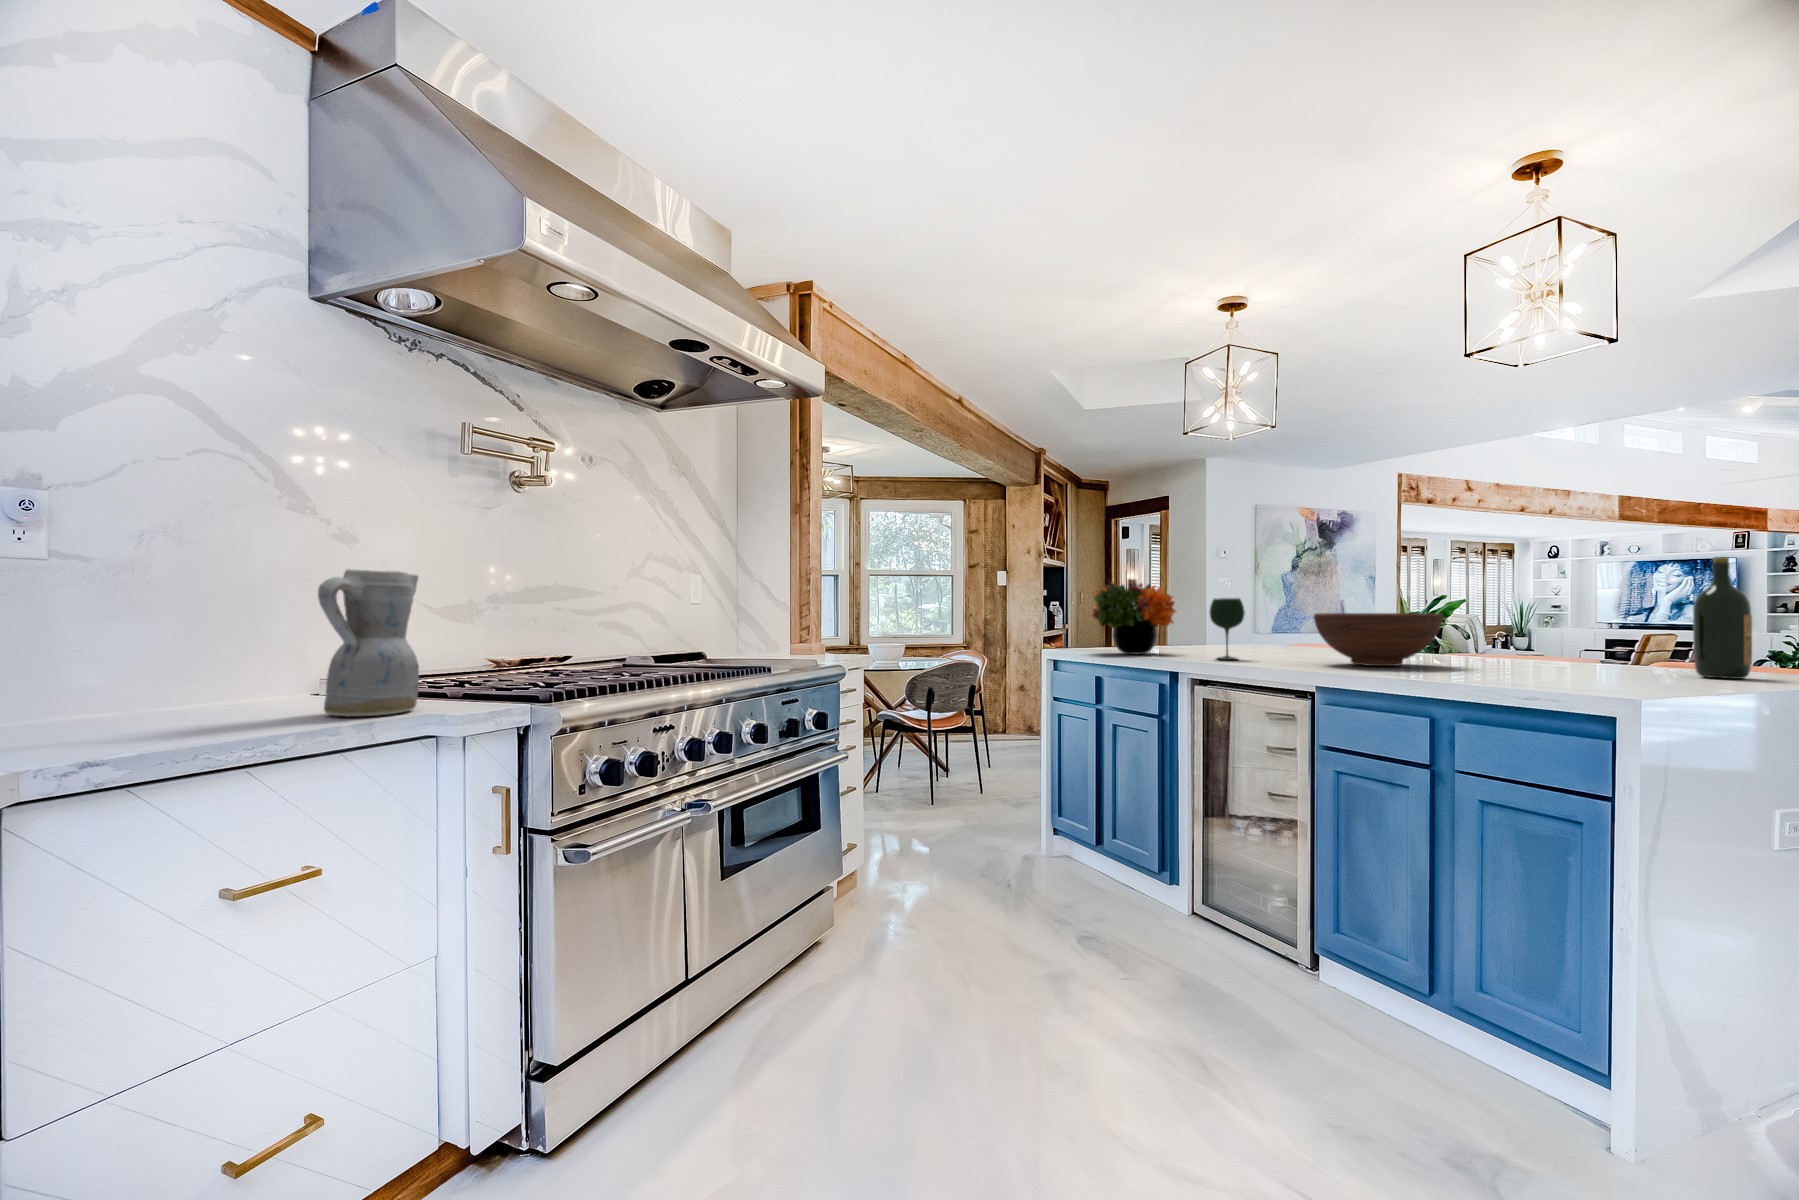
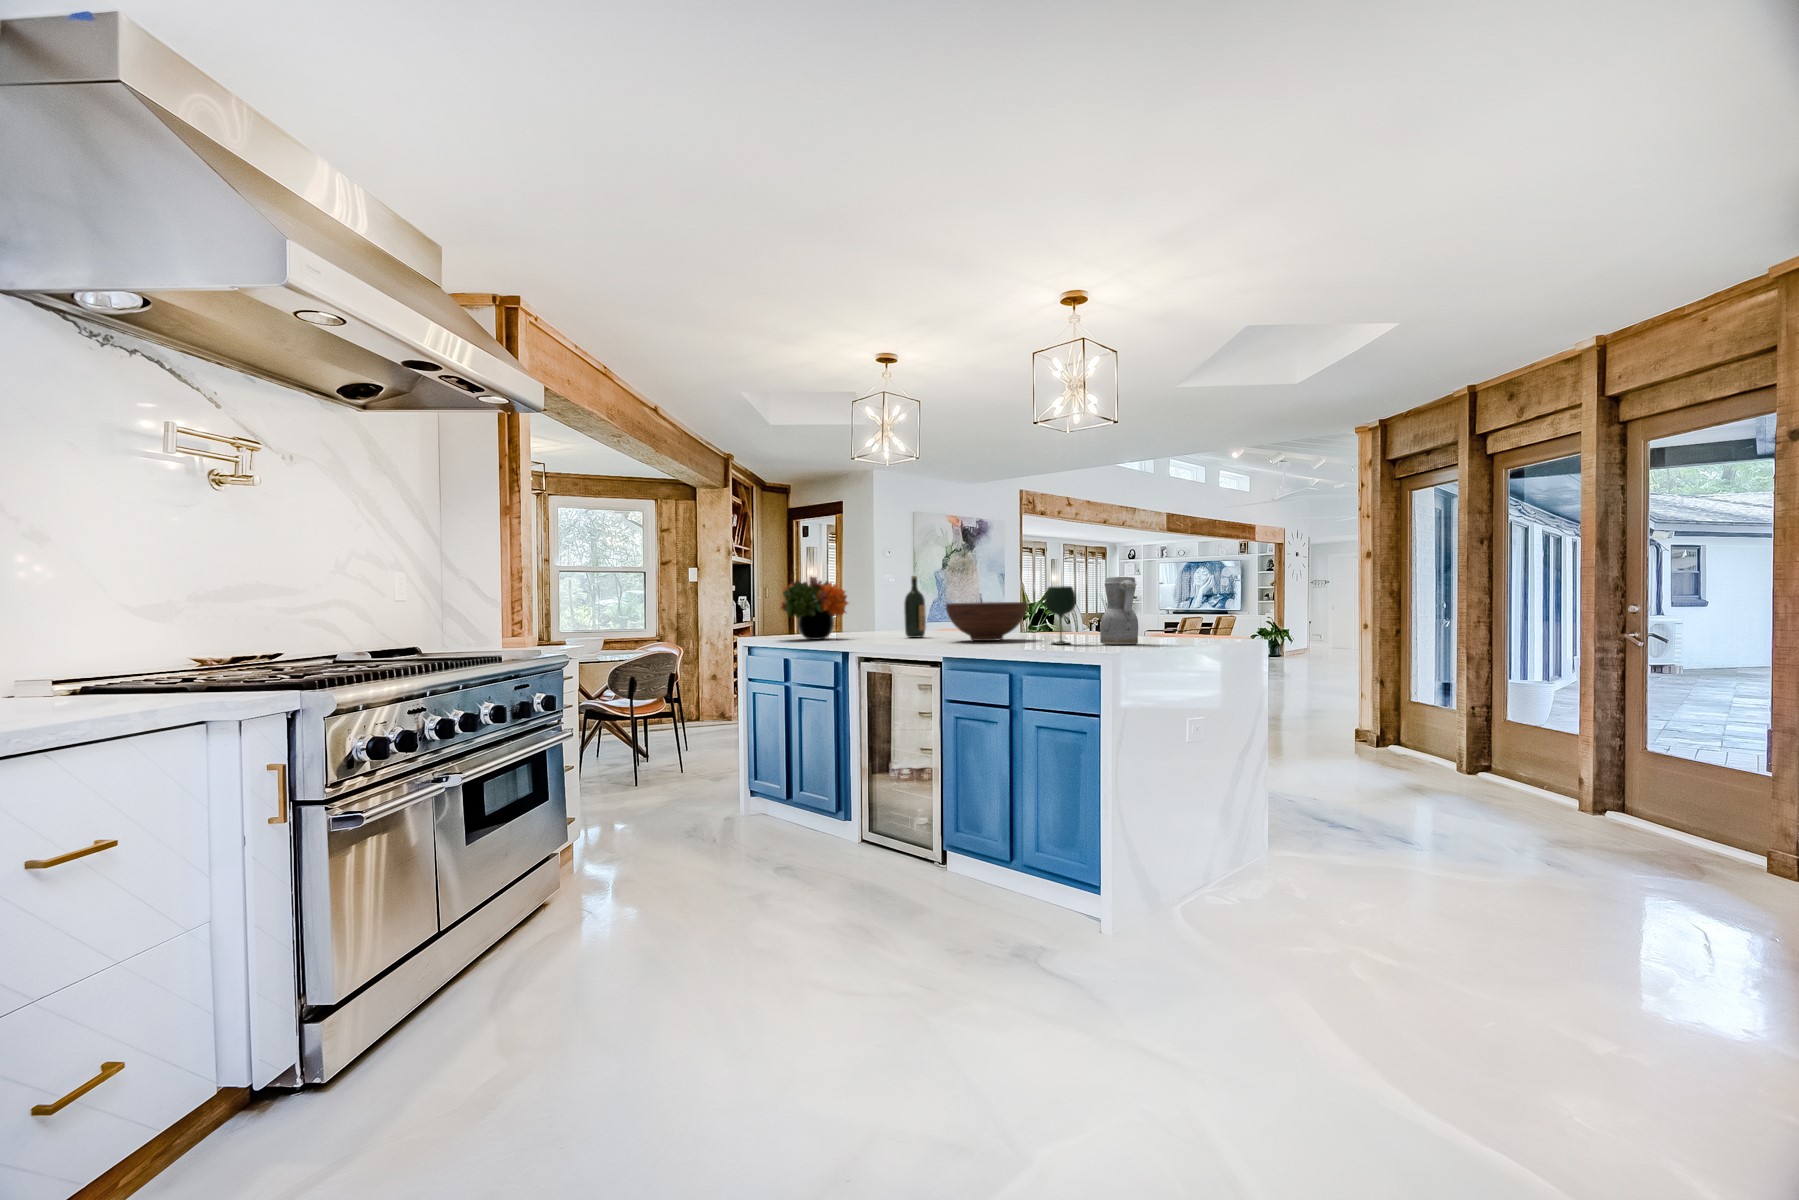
wine bottle: present [1693,557,1752,679] -> present [904,576,926,638]
ceramic pitcher: present [318,569,419,716] -> present [1100,577,1138,644]
wine glass: present [1210,598,1245,660] -> present [1045,586,1076,644]

